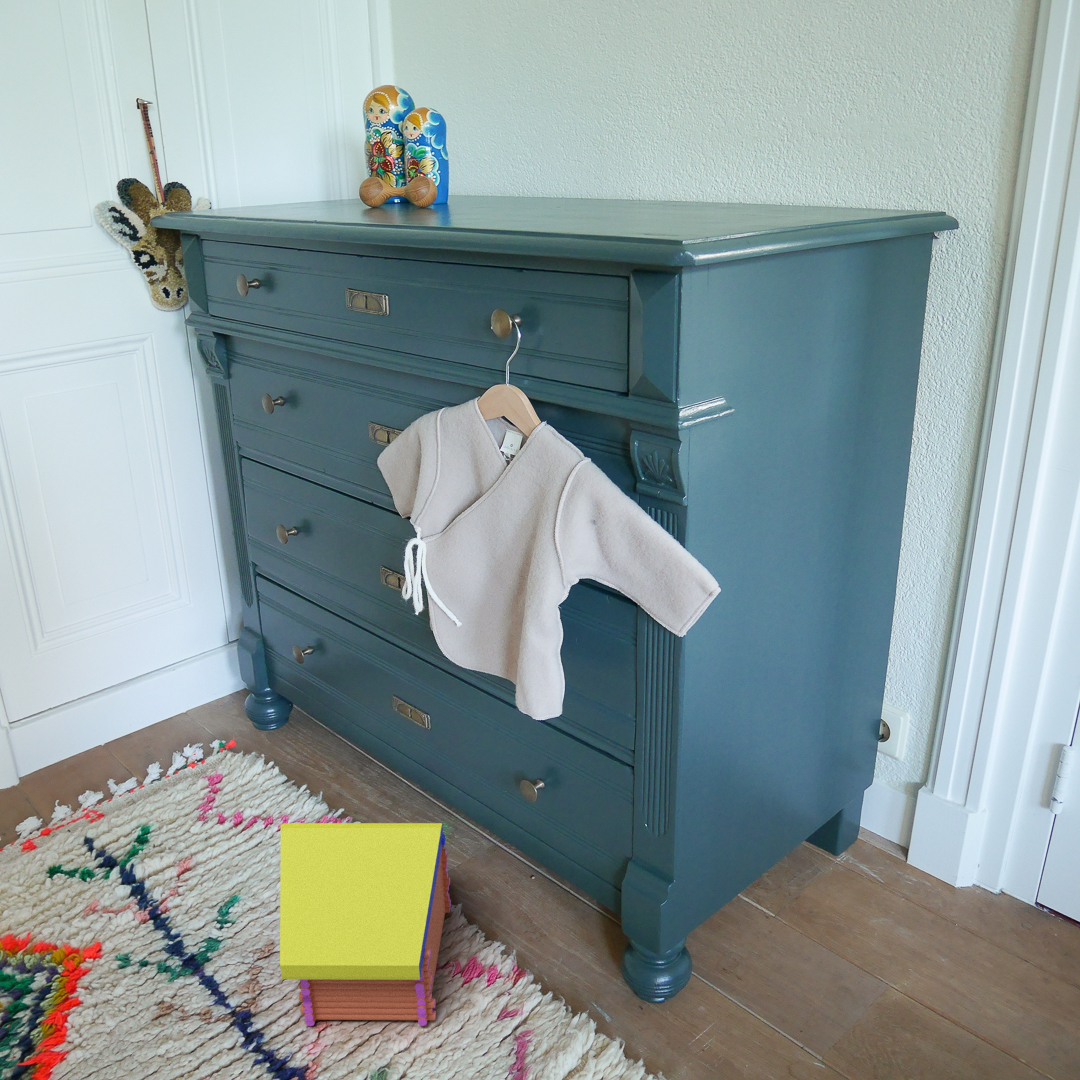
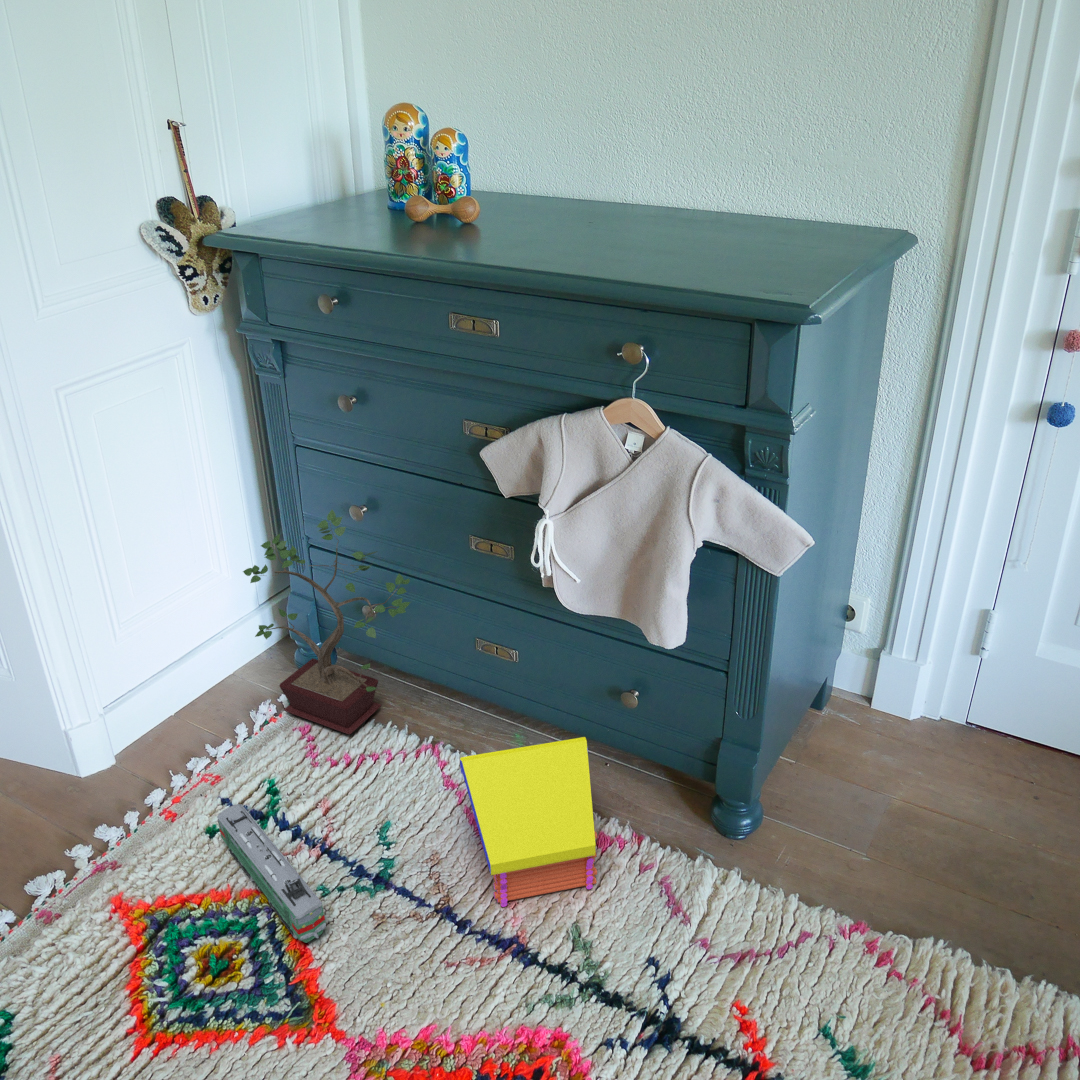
potted plant: none [168,522,320,791] -> present [243,510,410,735]
toy train: none [45,844,94,1021] -> present [217,804,326,943]

